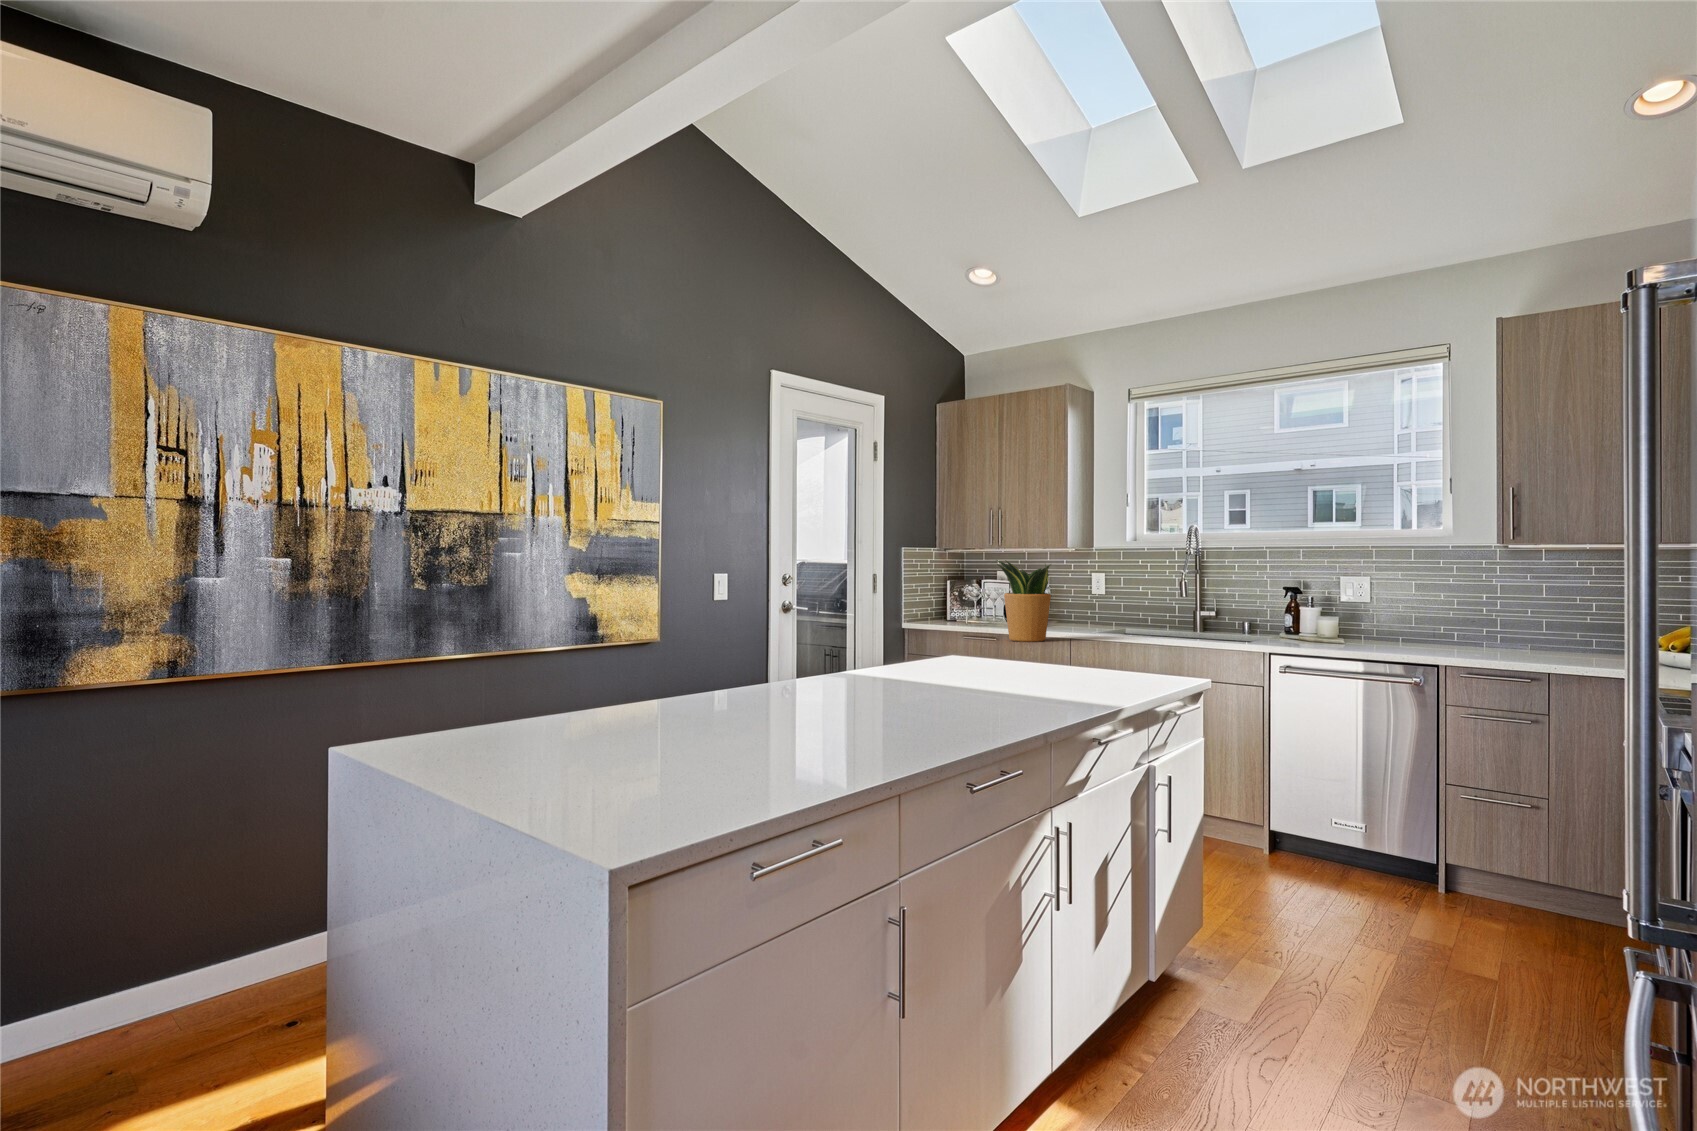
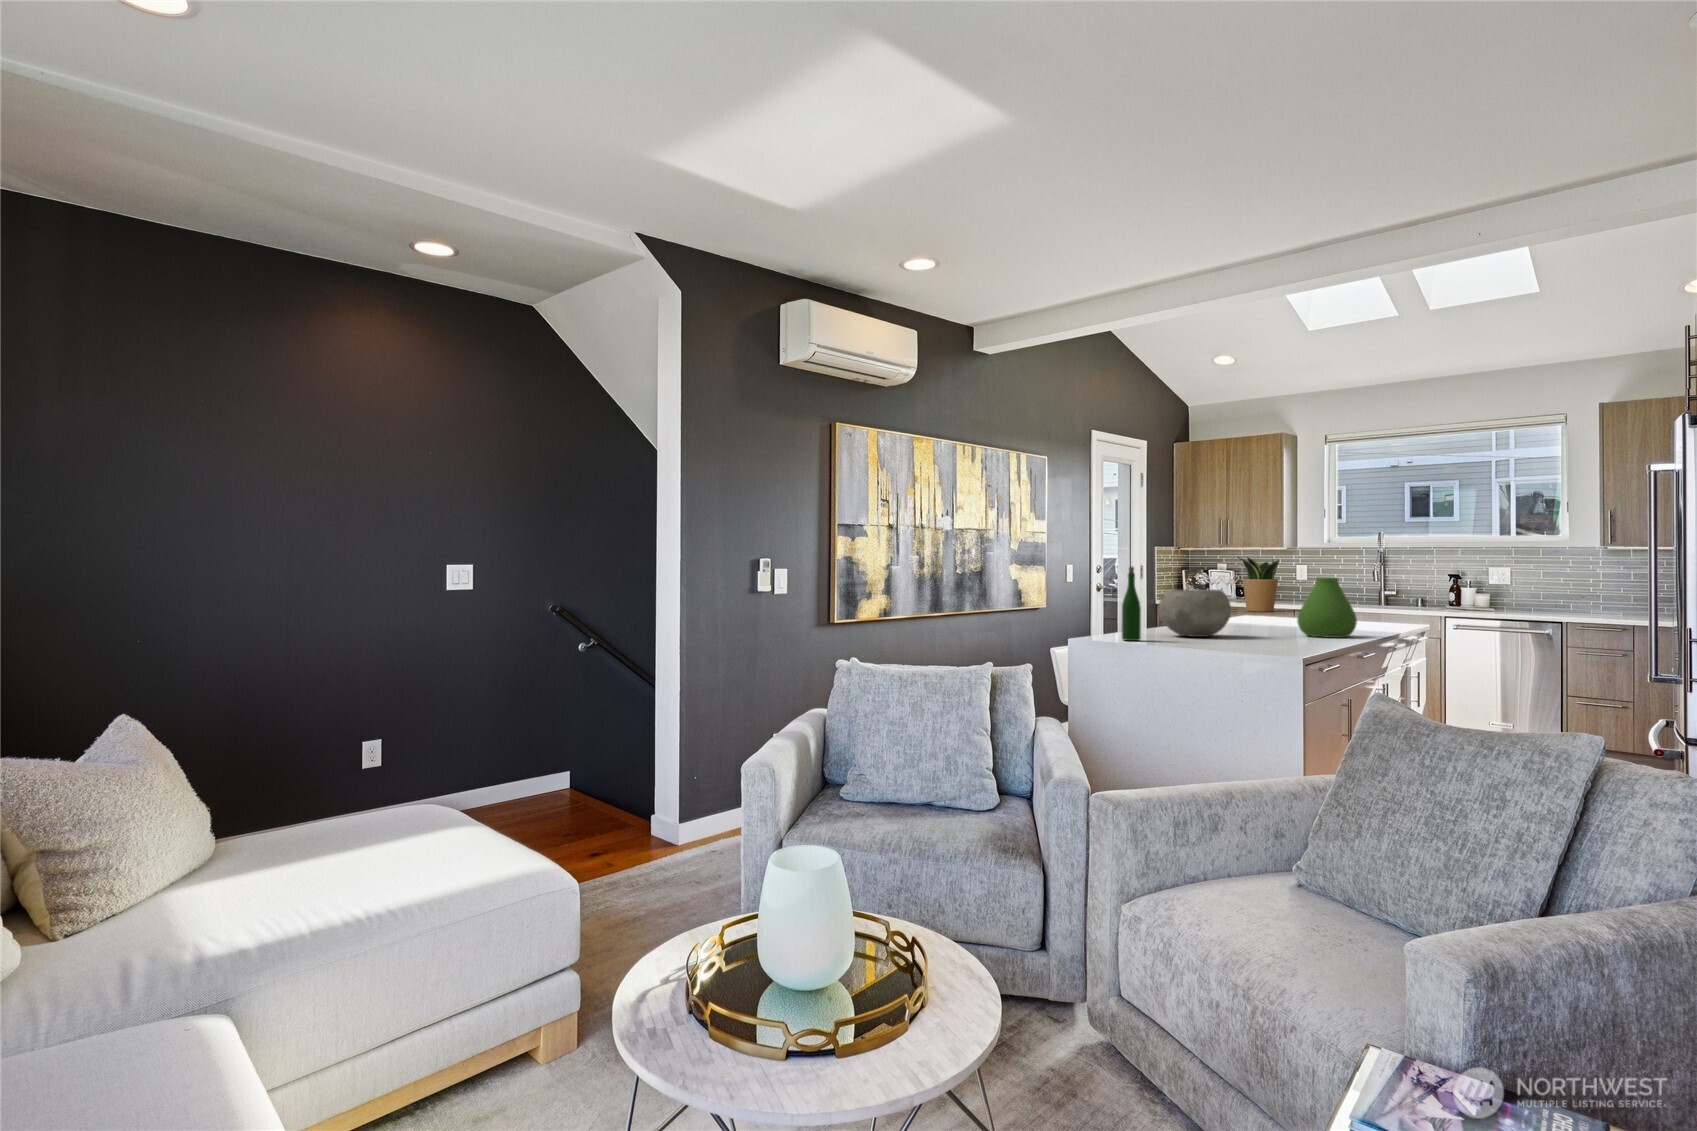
wine bottle: none [359,579,410,765] -> present [1122,567,1141,641]
vase: none [849,602,967,742] -> present [1297,577,1357,638]
ceramic bowl: none [541,628,697,739] -> present [1158,590,1231,637]

